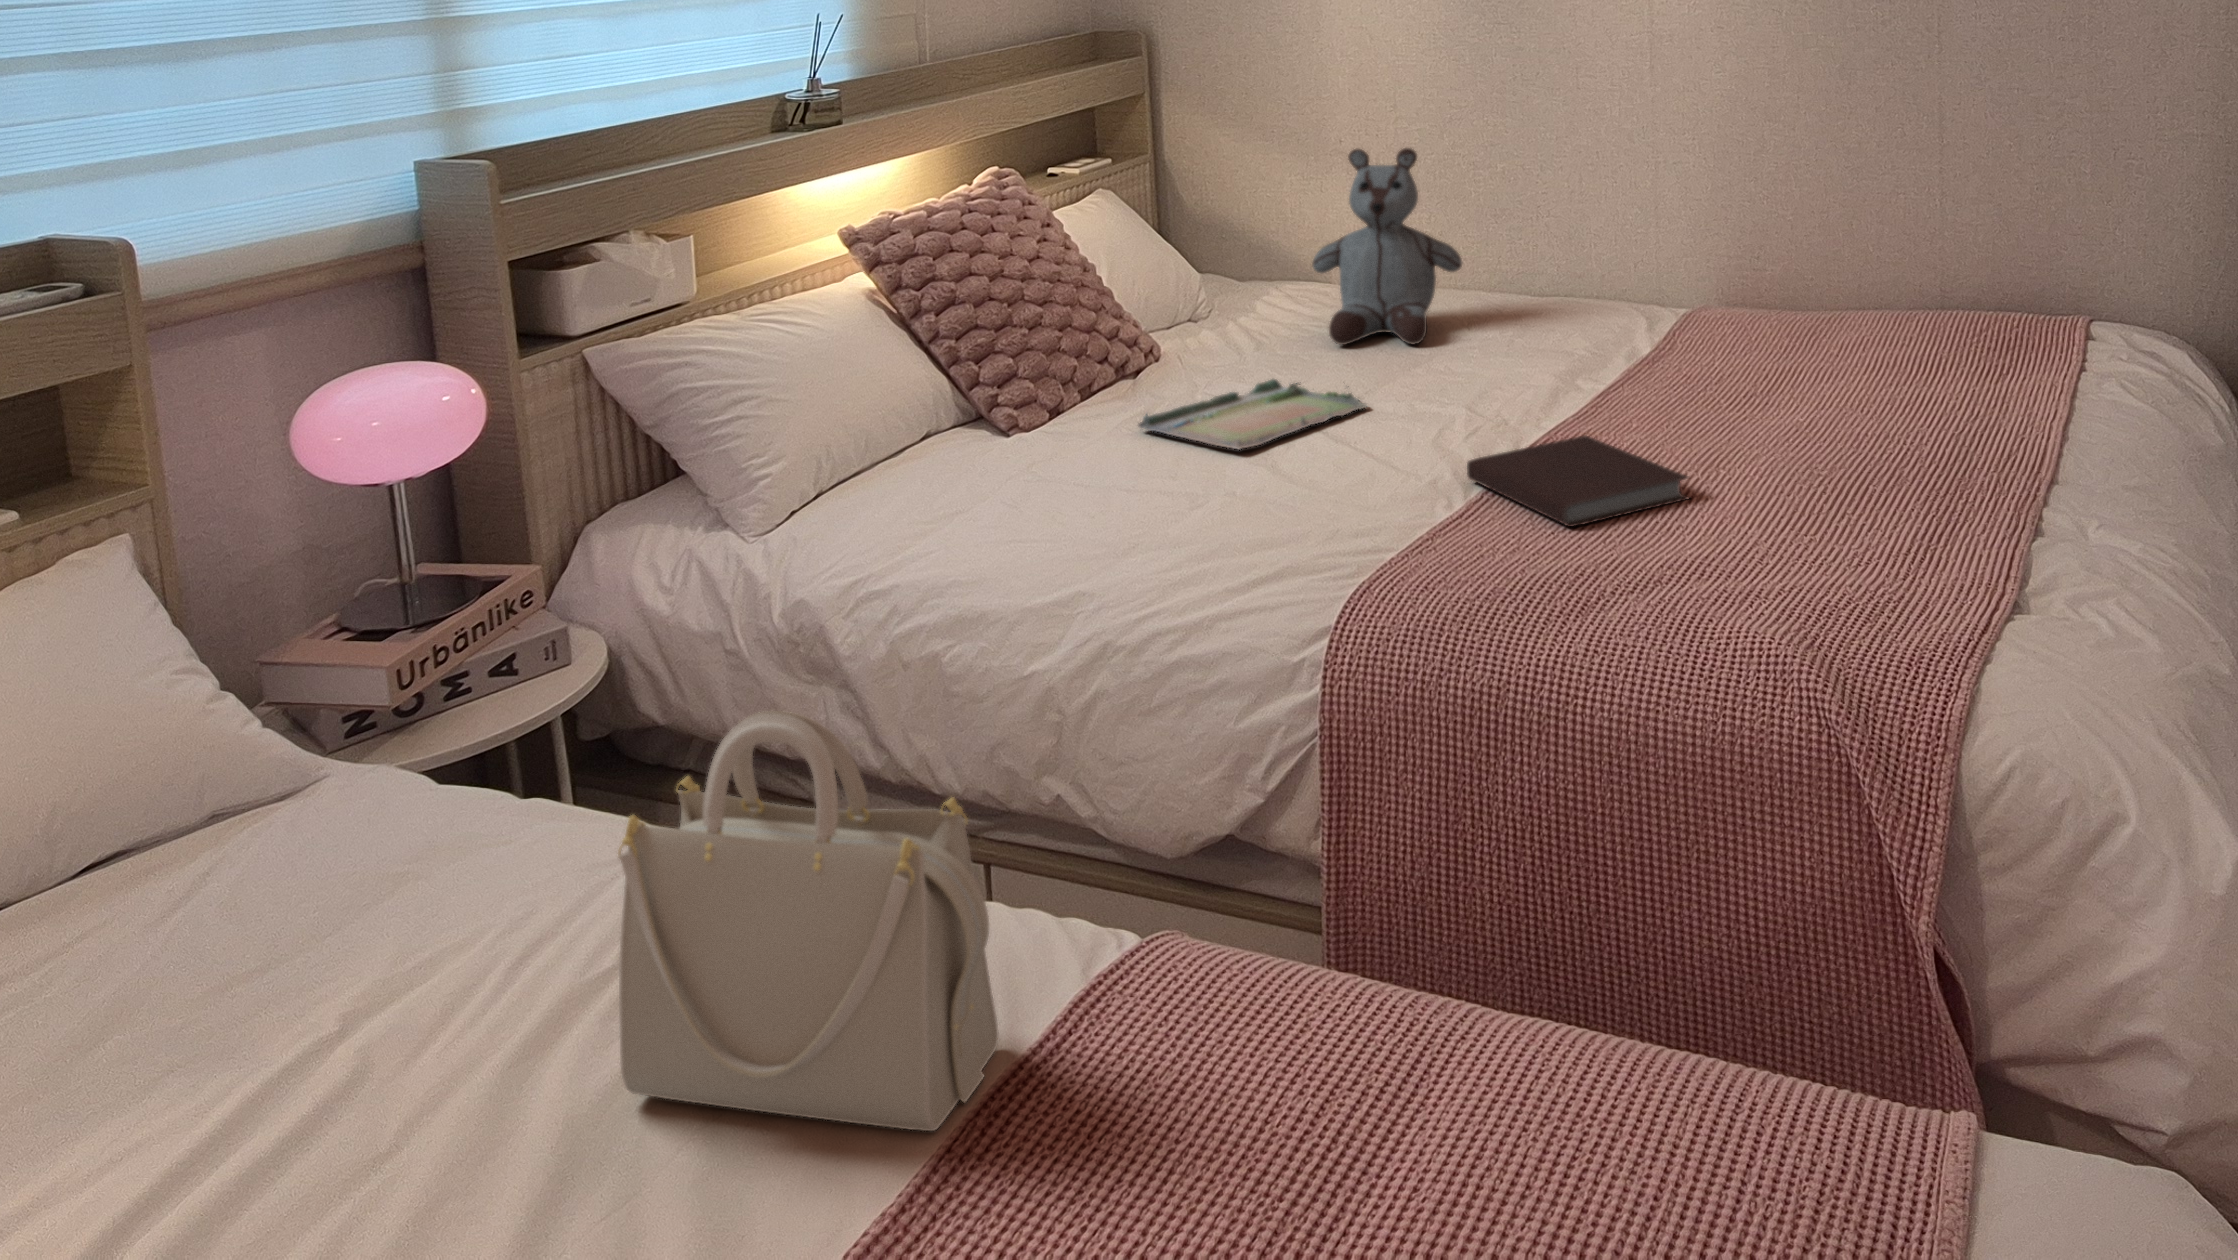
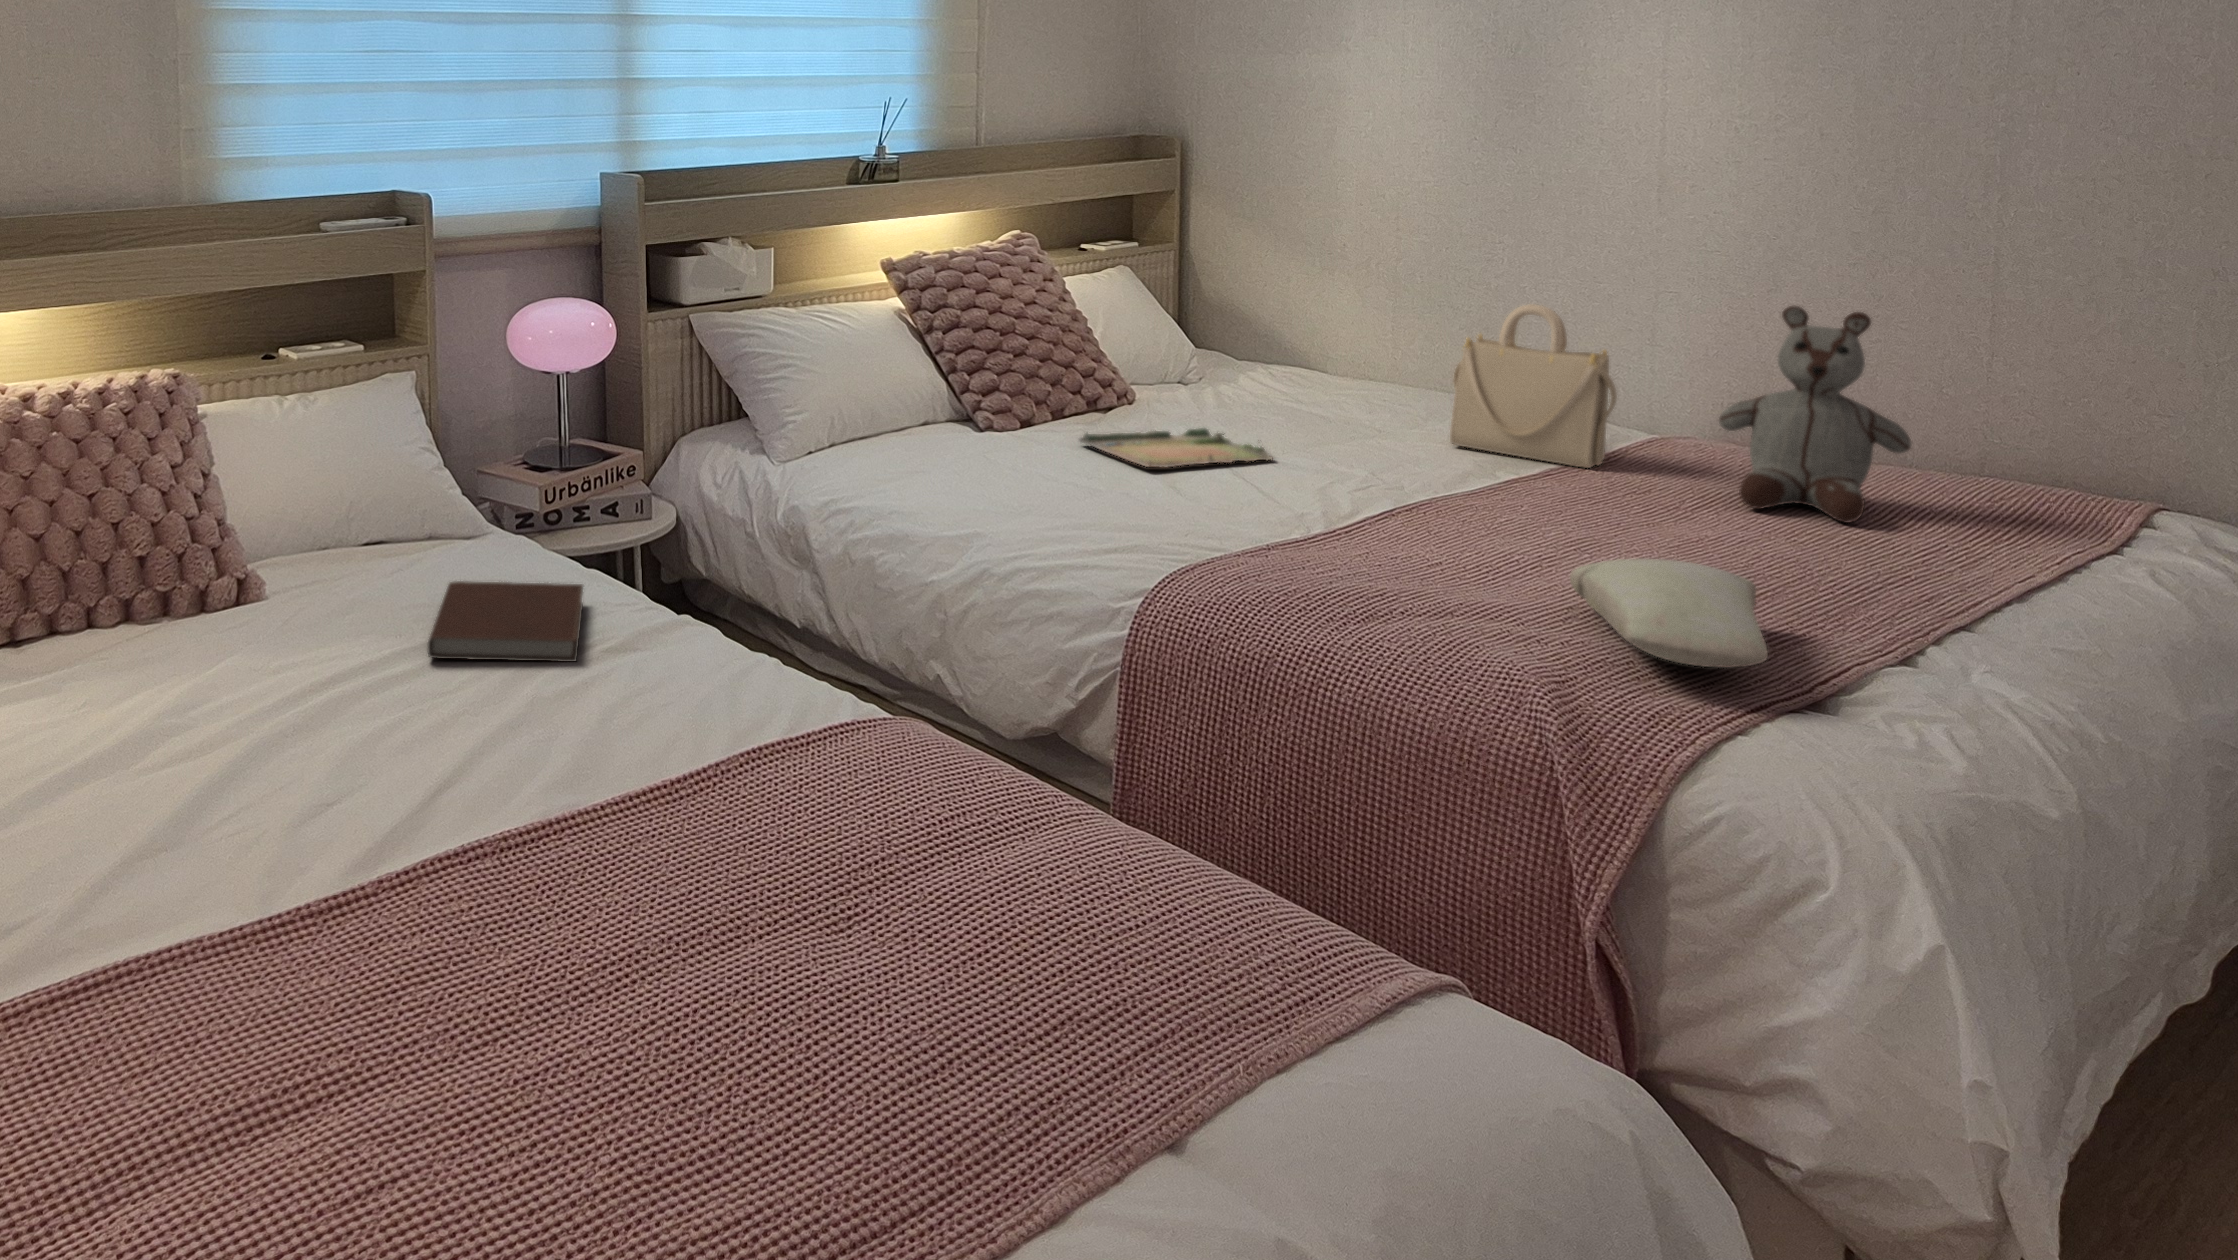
stuffed bear: present [1312,148,1462,345] -> present [1719,306,1911,523]
notebook: present [1467,435,1689,527] -> present [428,581,583,662]
pillow: none [1771,468,2022,598] -> present [1570,559,1768,668]
handbag: present [618,711,999,1131] -> present [1450,304,1617,468]

